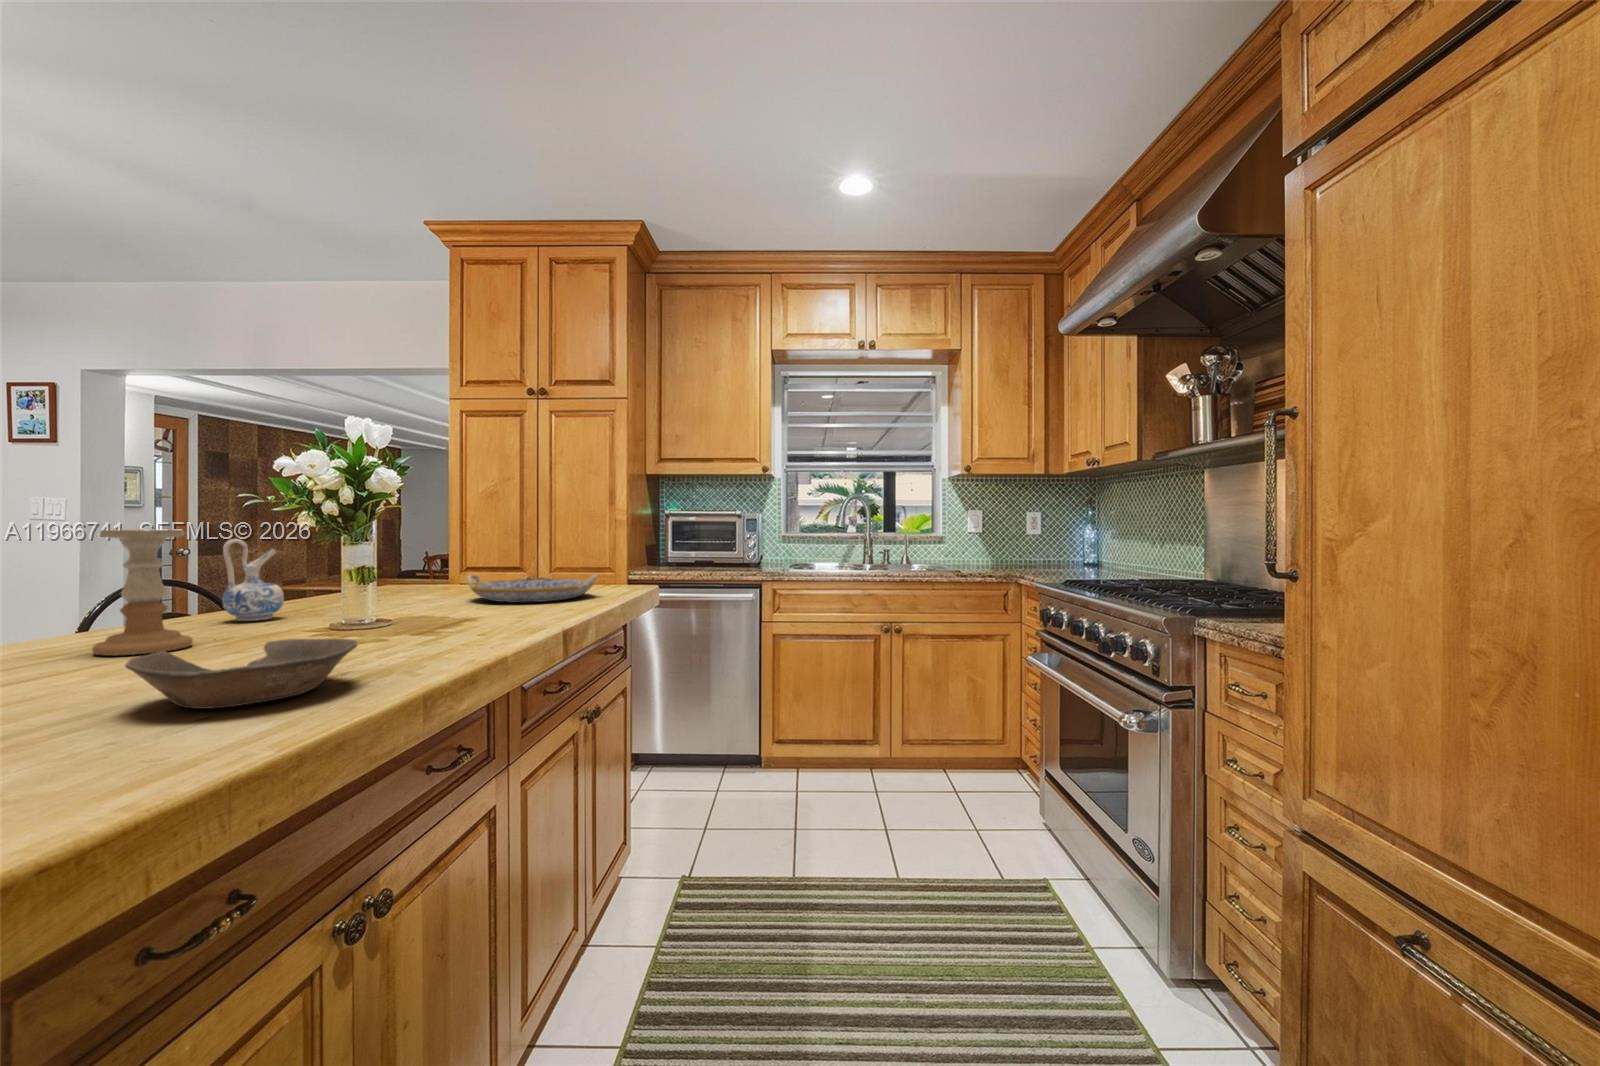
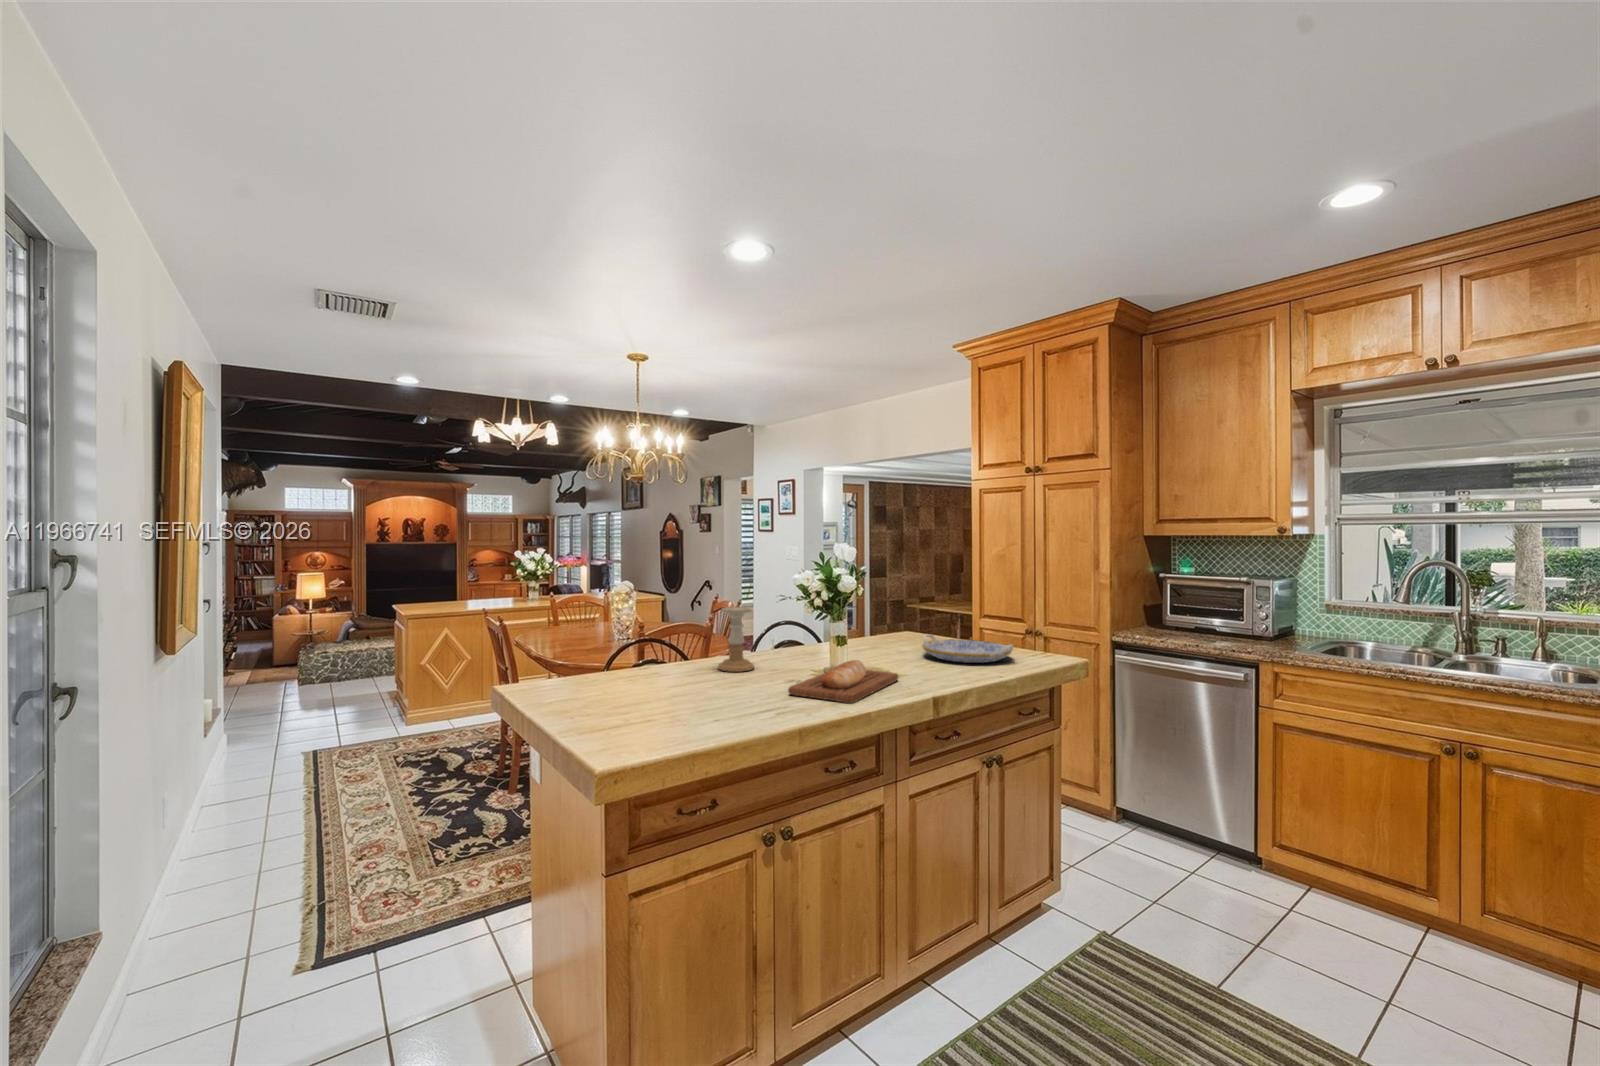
ceramic pitcher: present [222,539,284,621] -> none [786,606,814,654]
bread loaf: none [344,599,497,660] -> present [788,660,898,703]
bowl: present [125,638,357,709] -> none [686,681,772,714]

